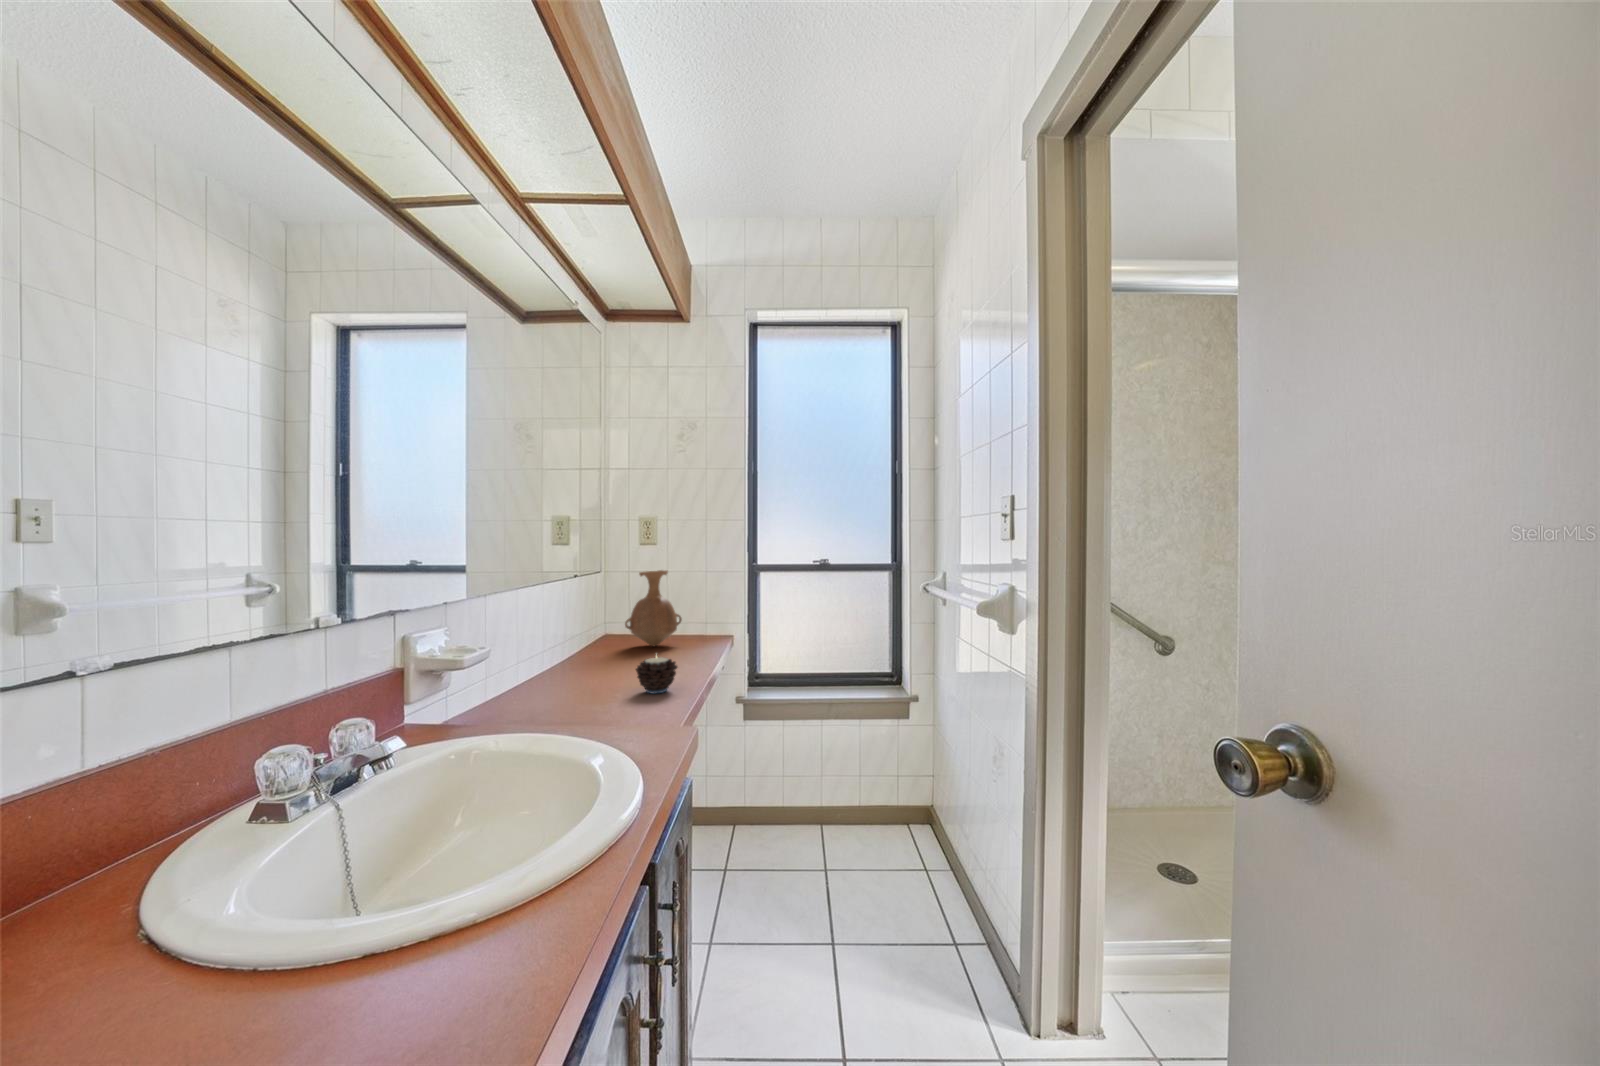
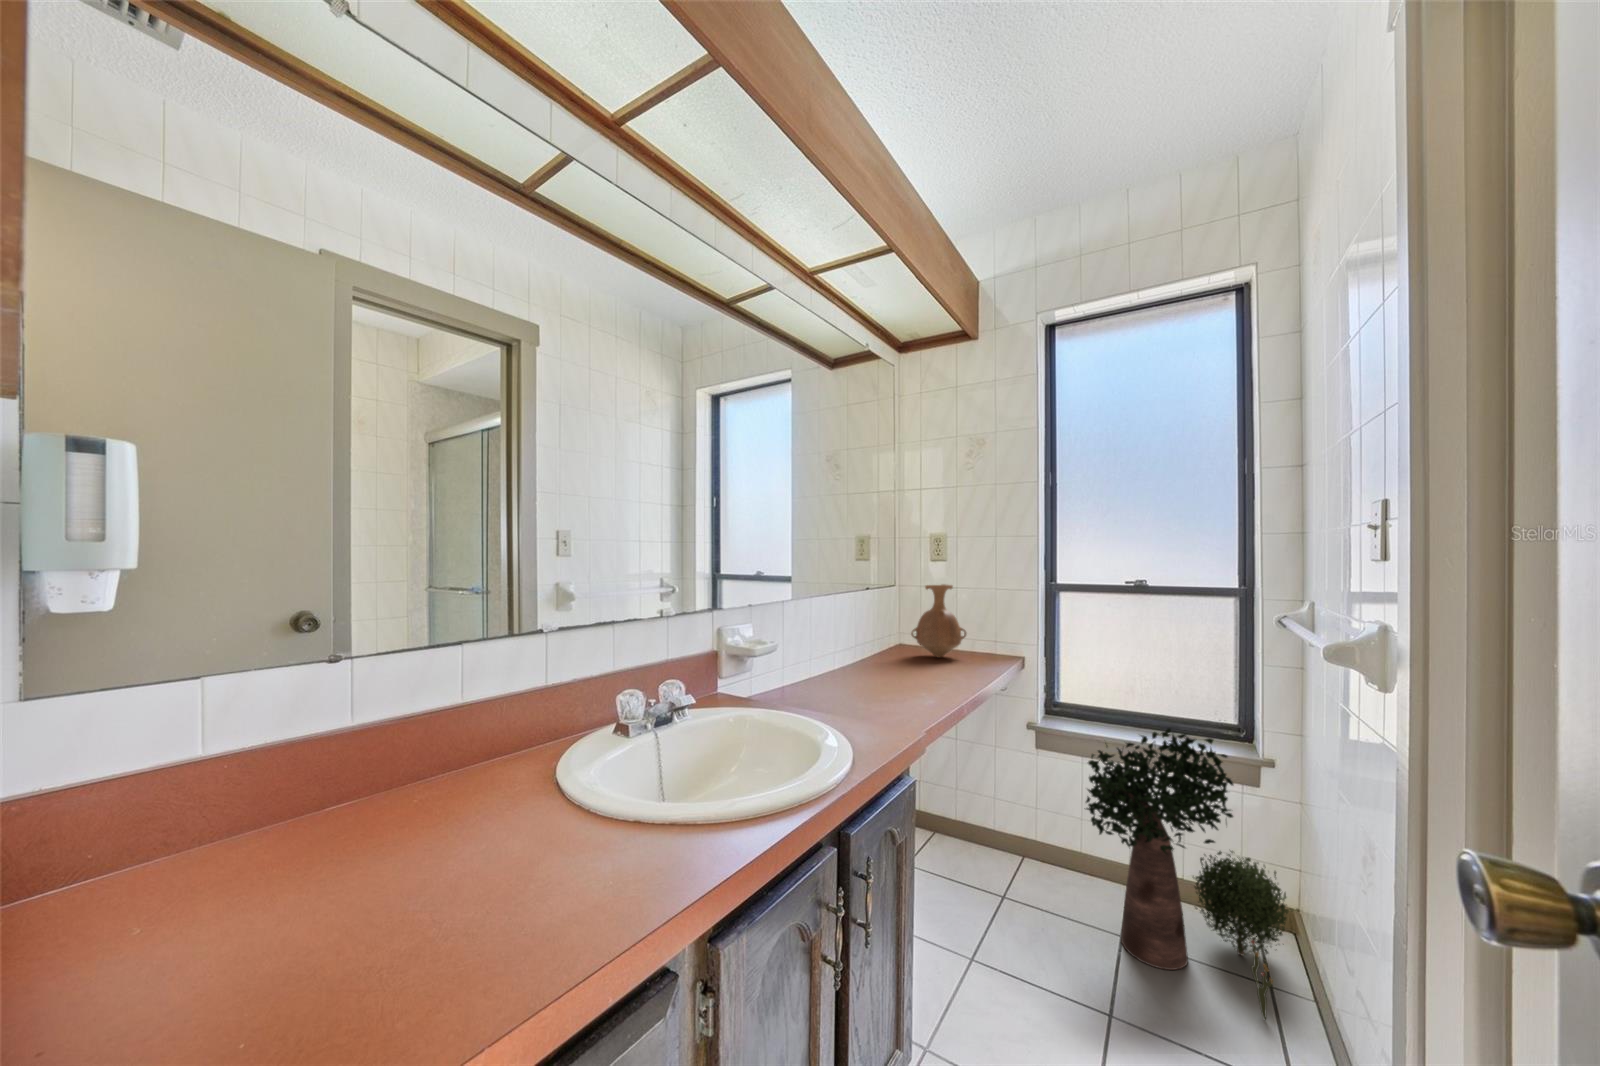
candle: present [636,657,677,693] -> none [897,662,936,700]
potted plant: none [796,684,936,900] -> present [1086,729,1291,1020]

